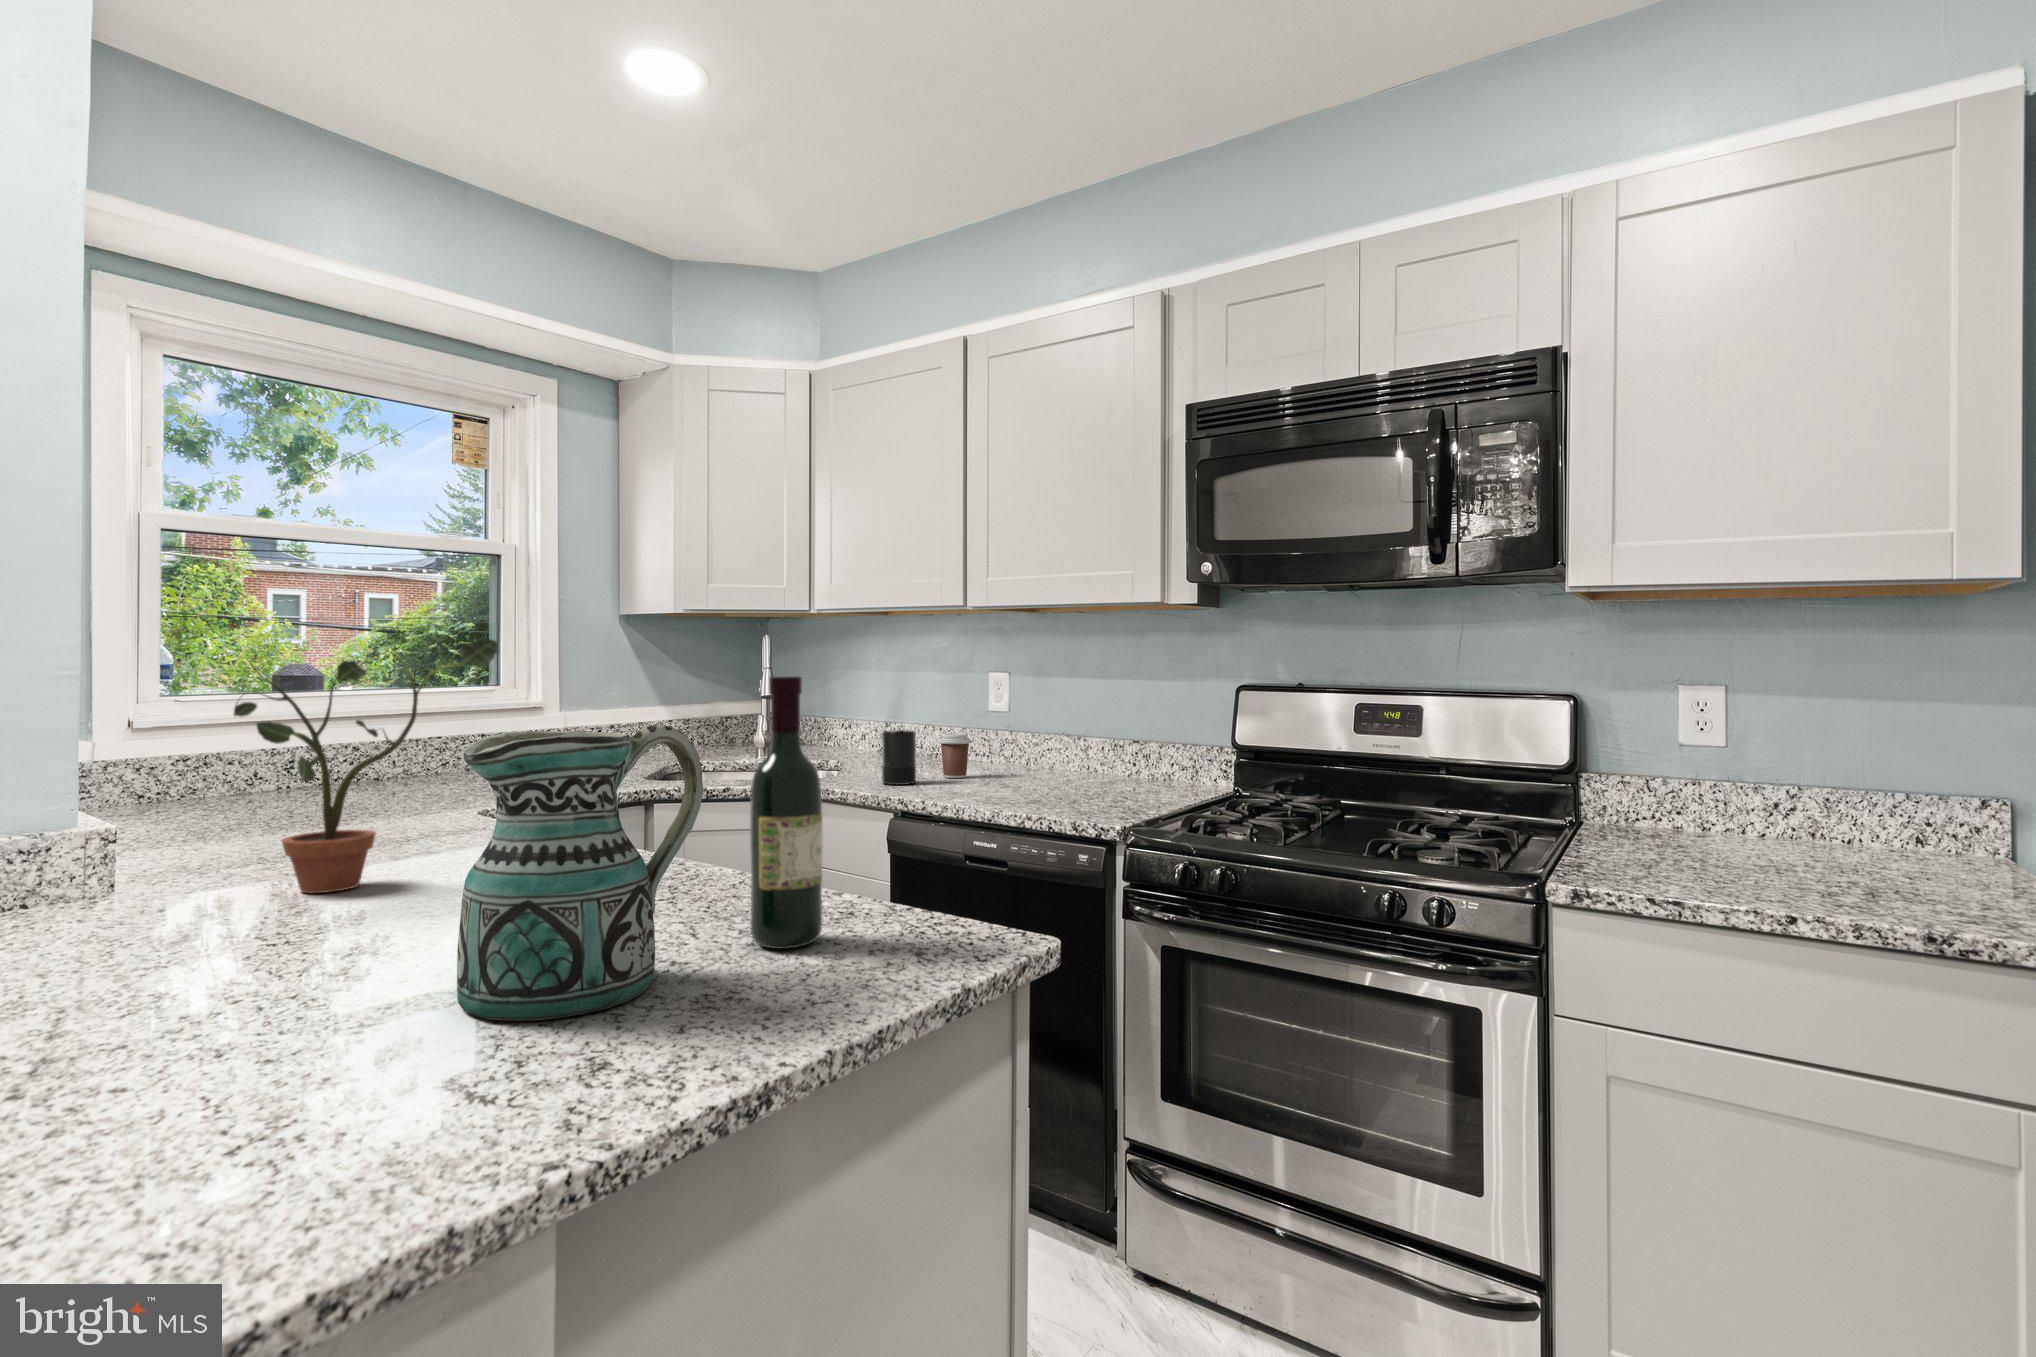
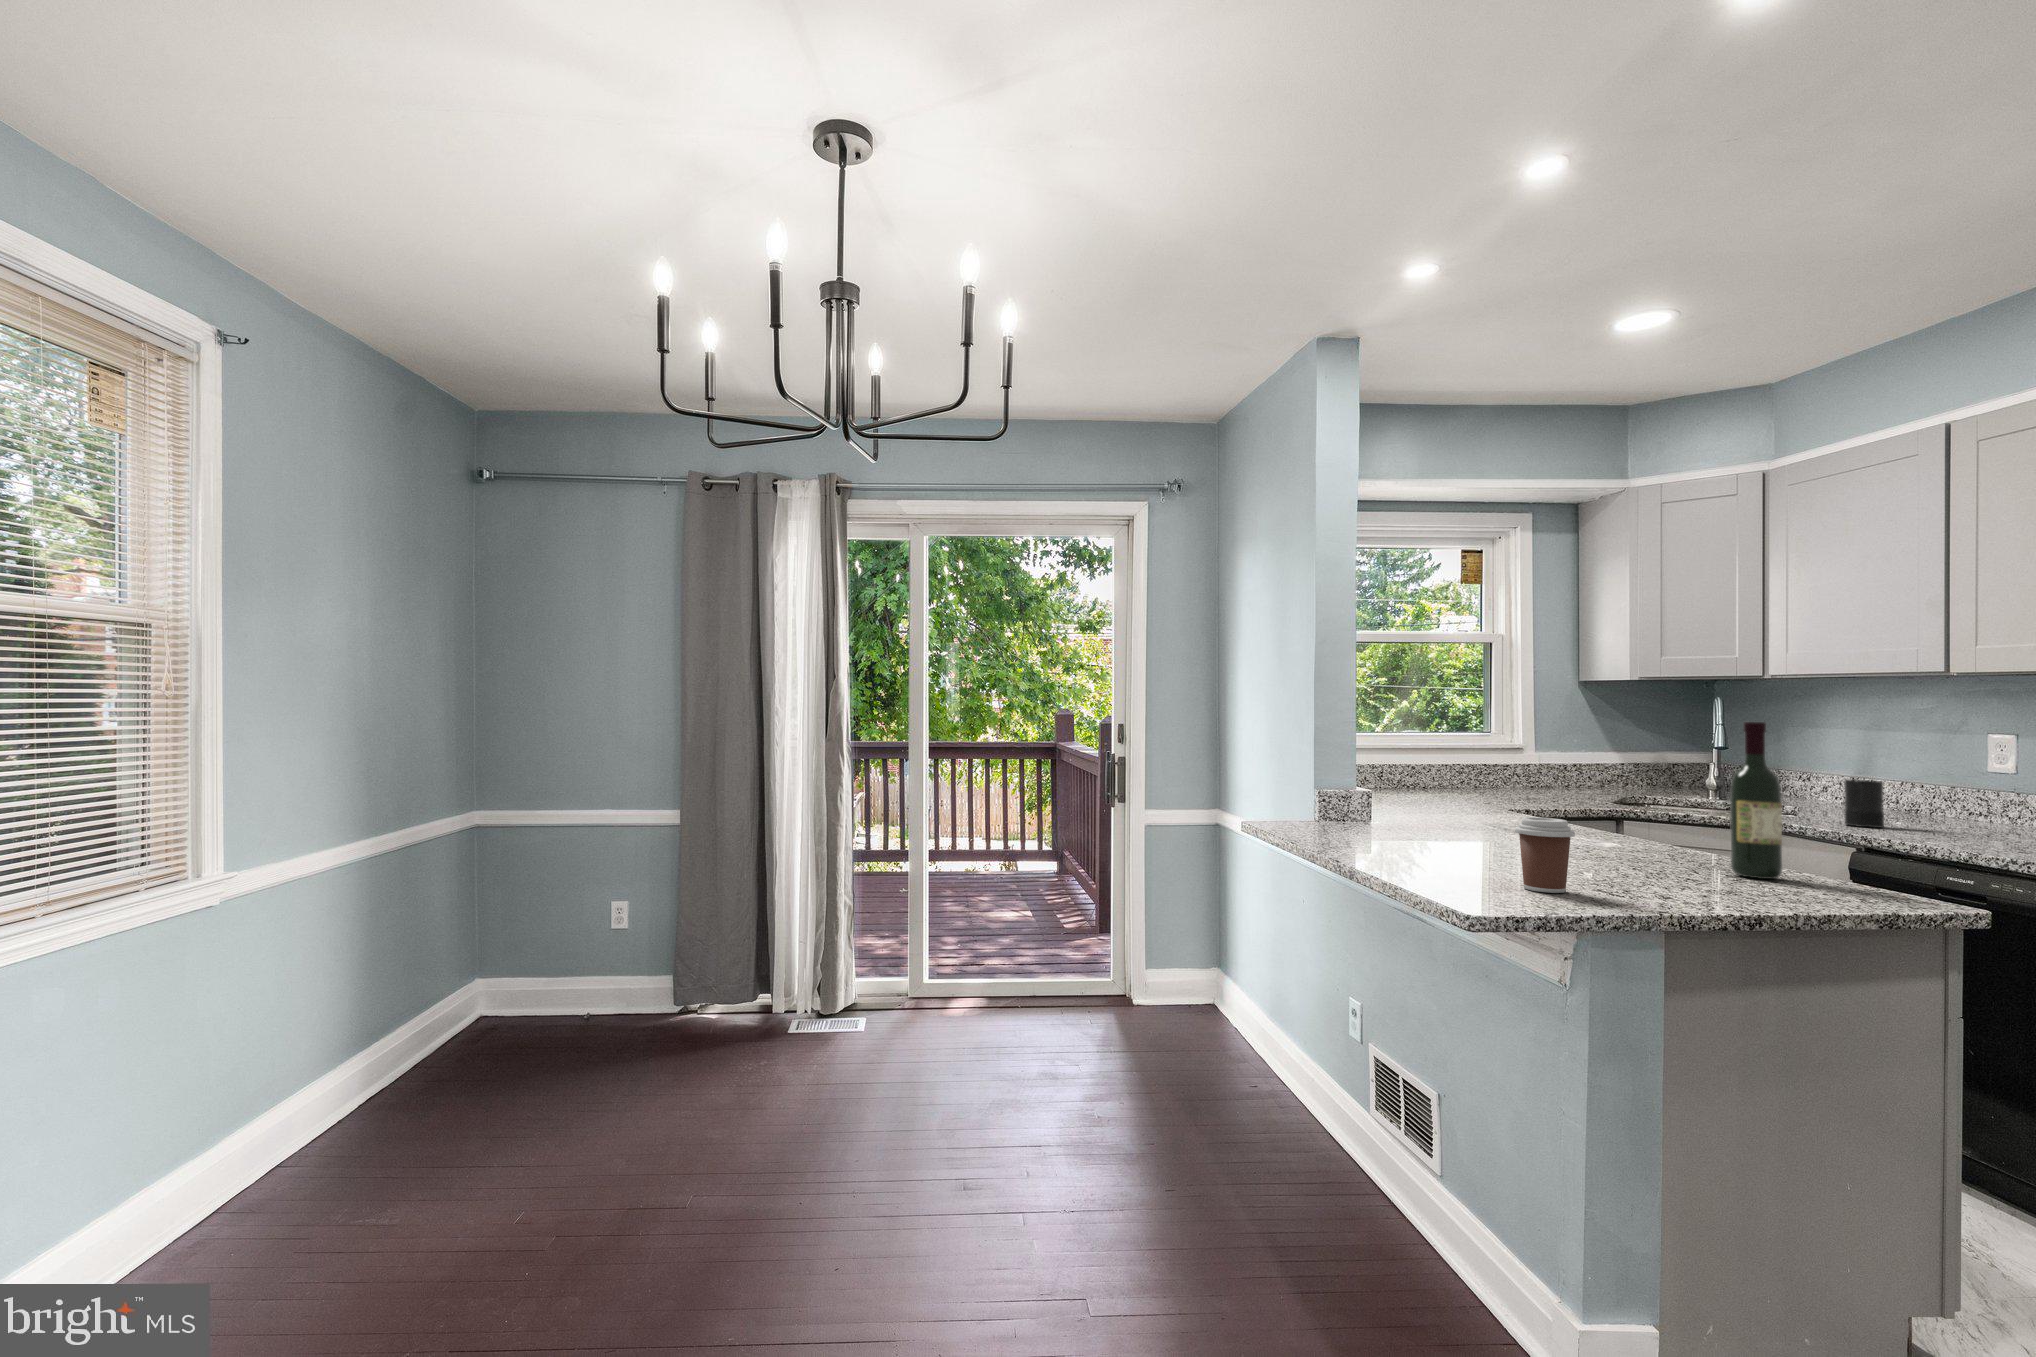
potted plant: present [234,638,498,893] -> none [1417,698,1544,829]
ceramic pitcher: present [457,725,703,1020] -> none [1571,744,1701,878]
coffee cup: present [939,733,971,778] -> present [1515,817,1575,893]

